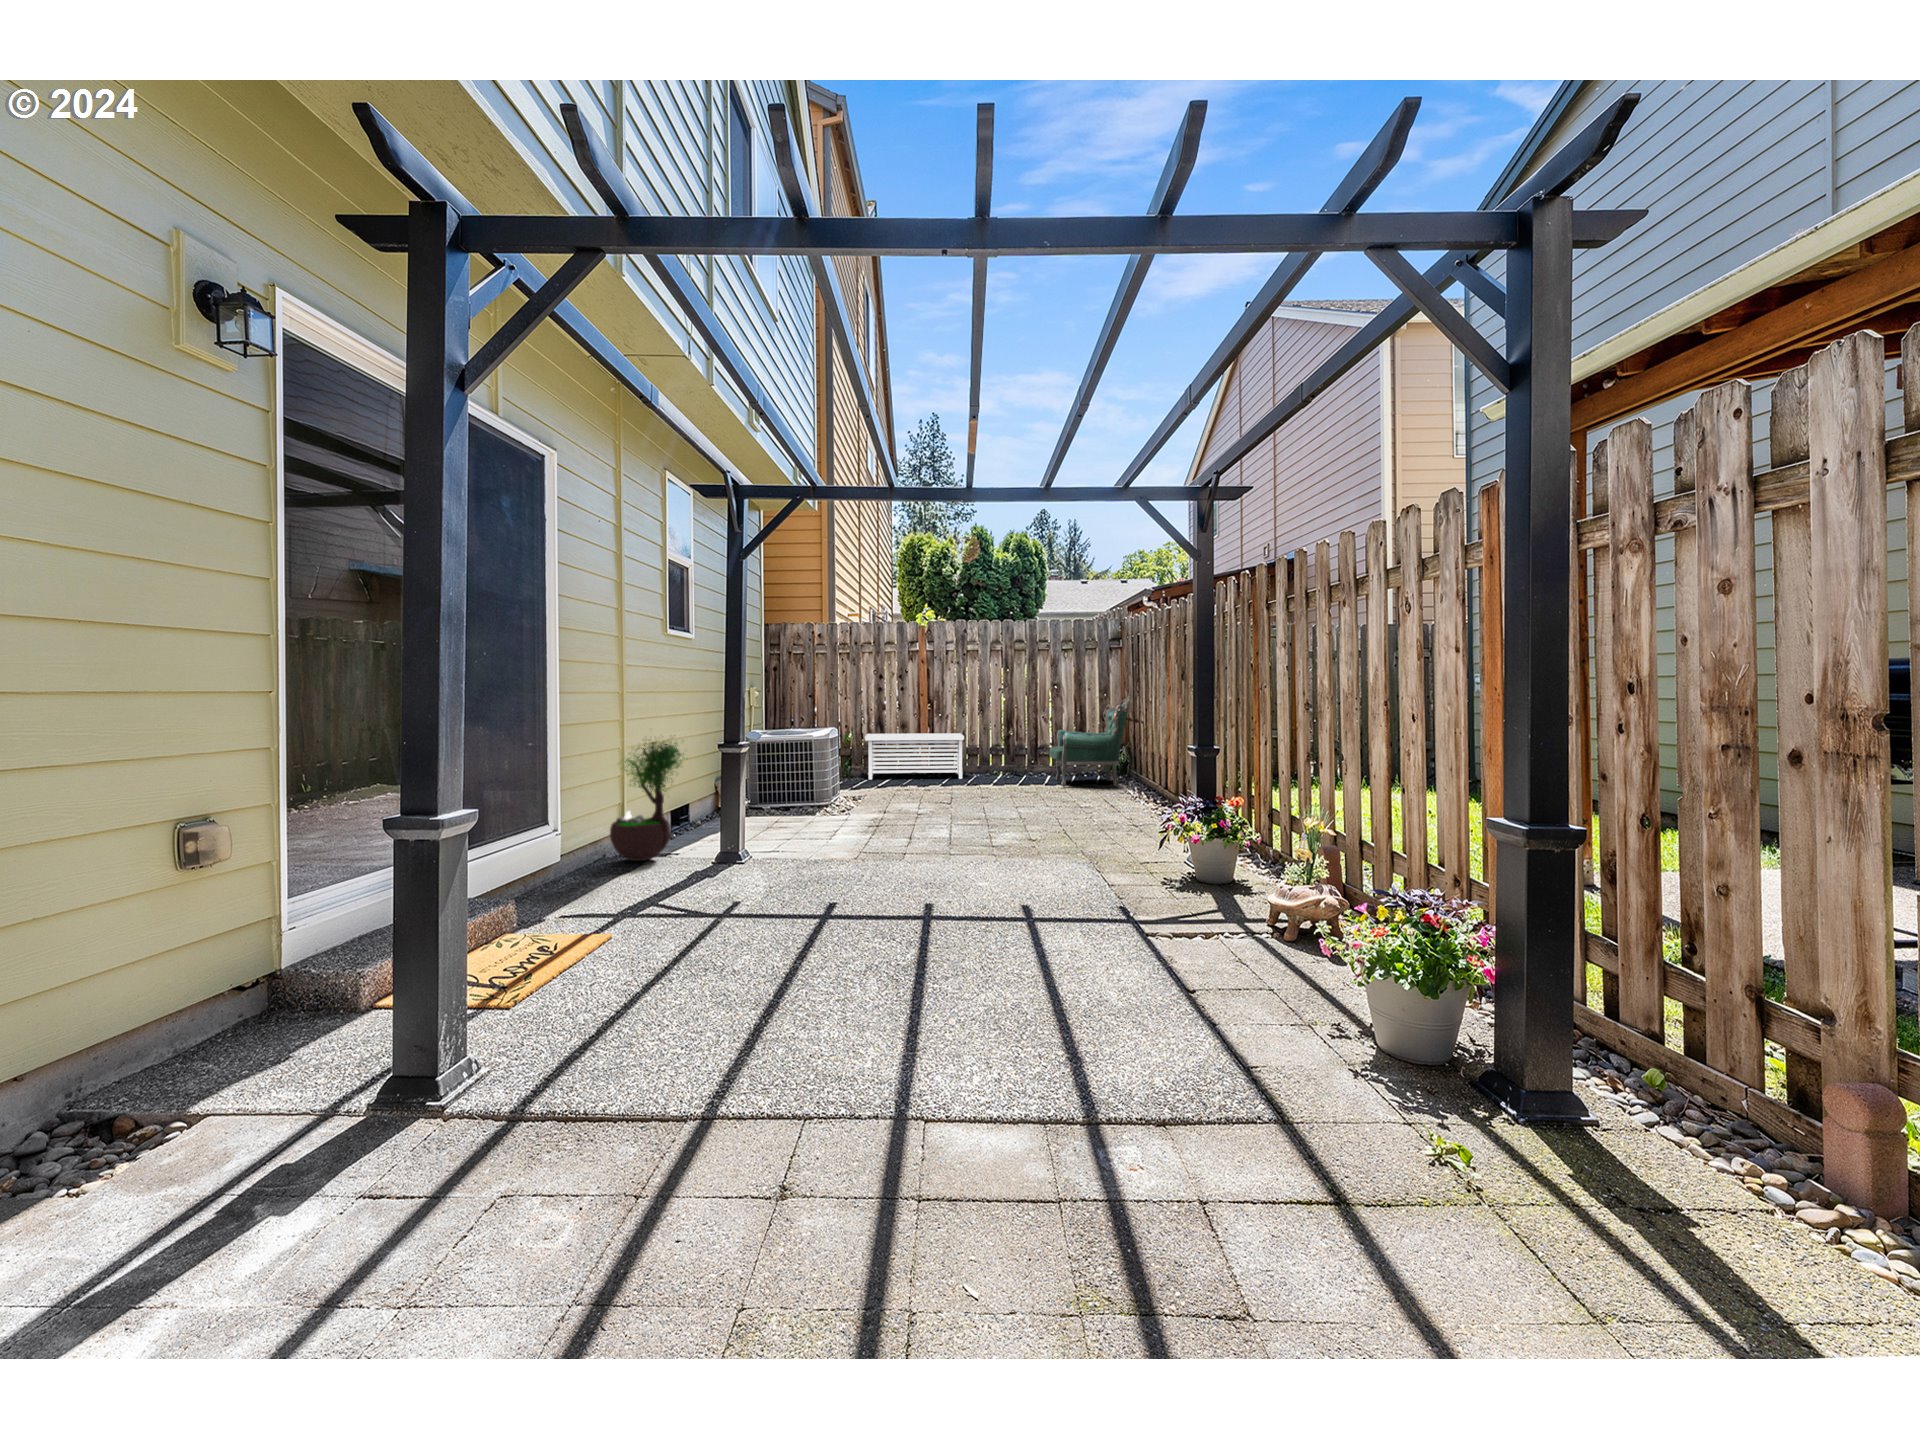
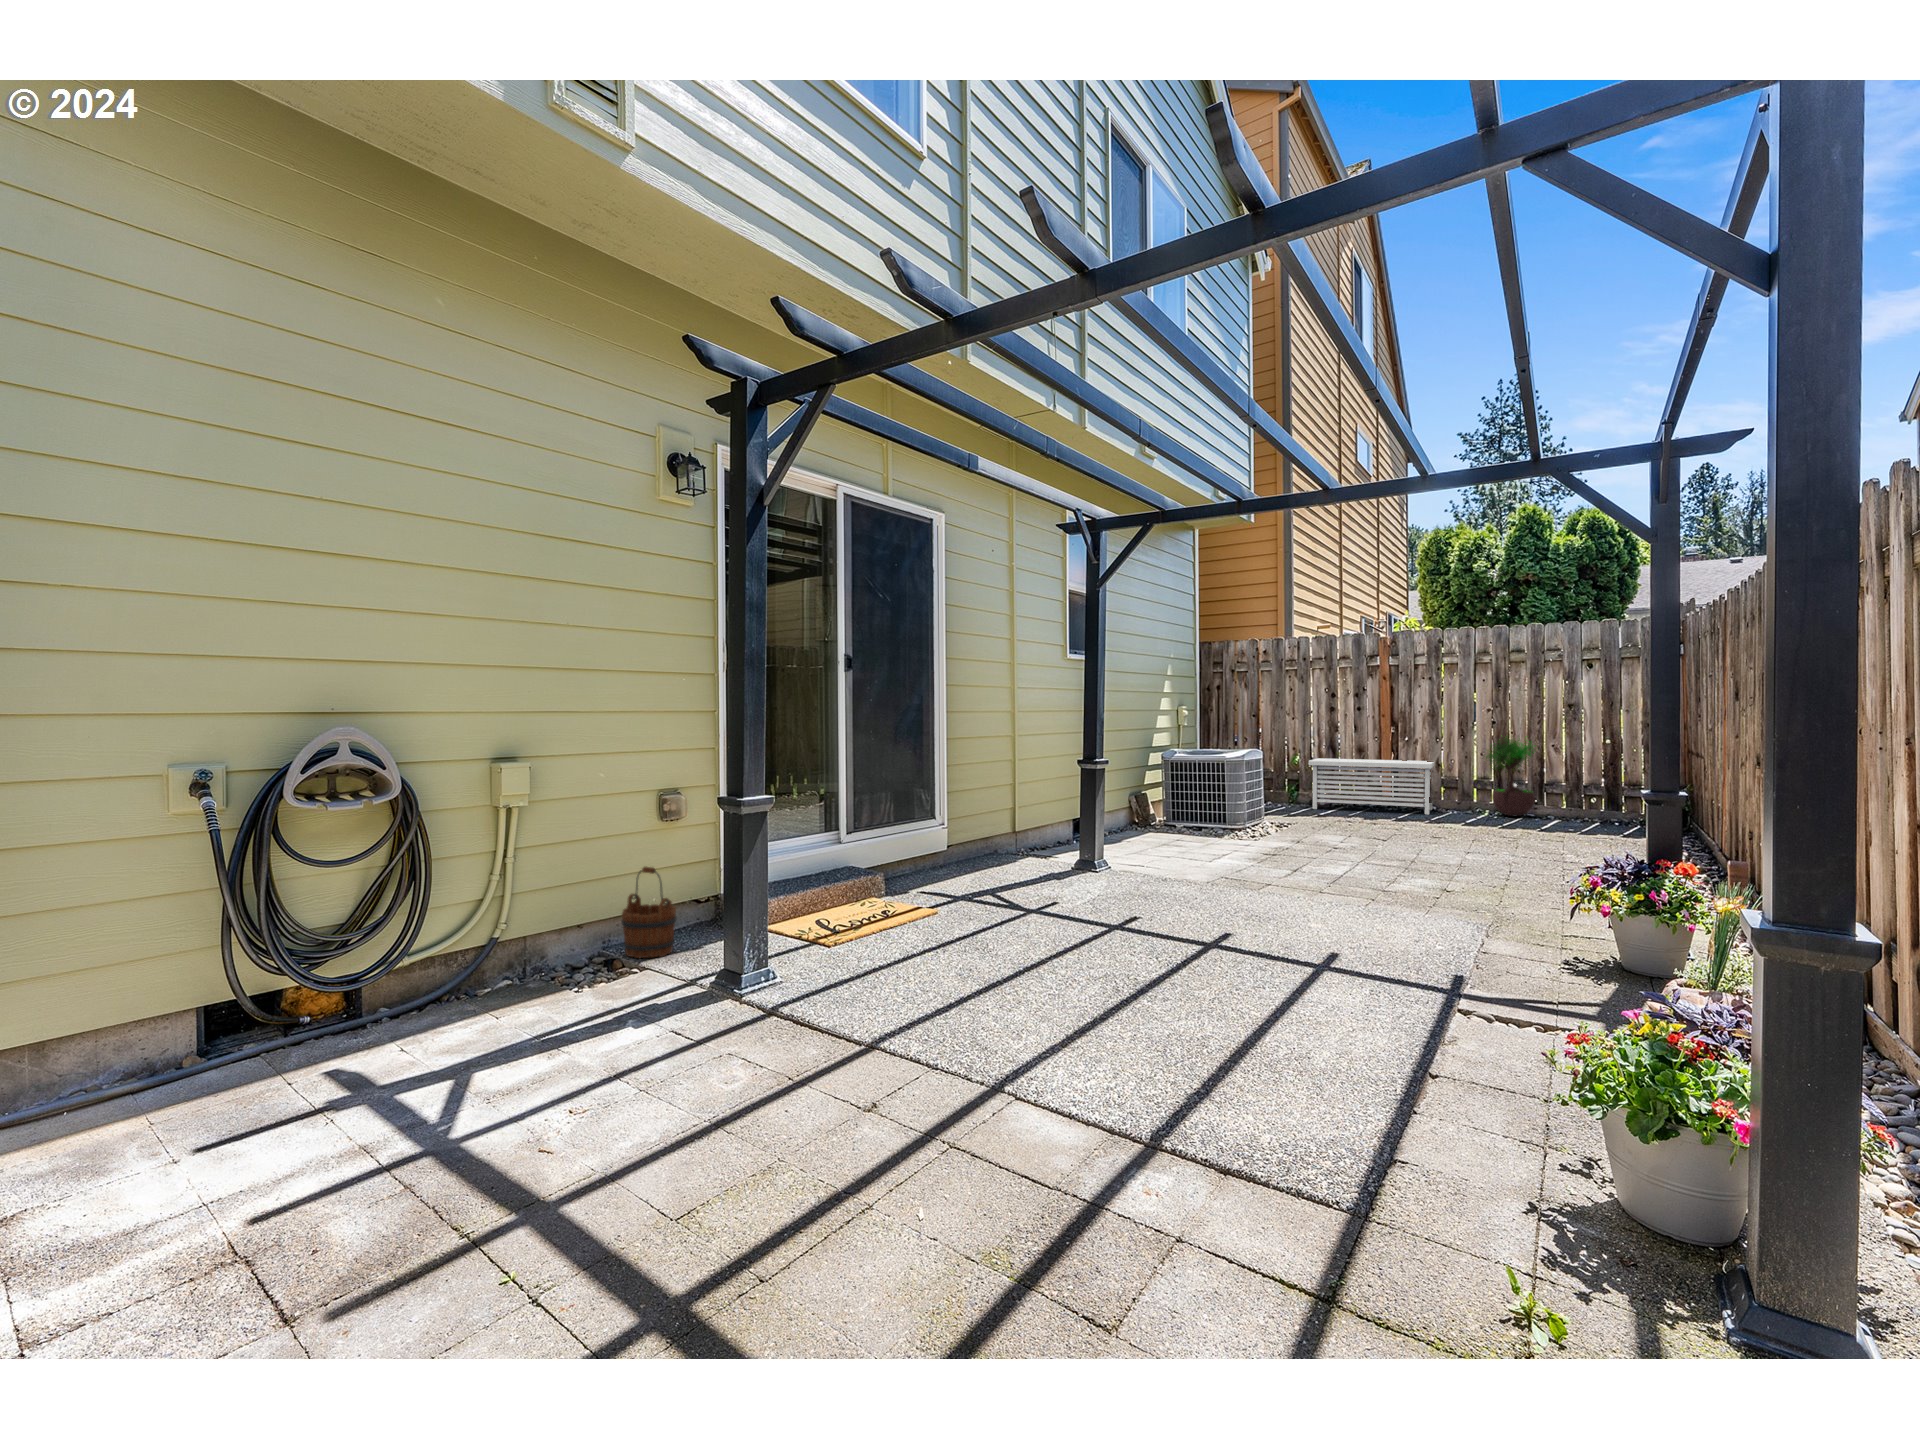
armchair: present [1050,694,1131,787] -> none [1544,715,1670,835]
potted tree: present [610,735,684,861] -> present [1486,735,1535,816]
wooden bucket: none [162,945,264,1085] -> present [621,867,677,958]

